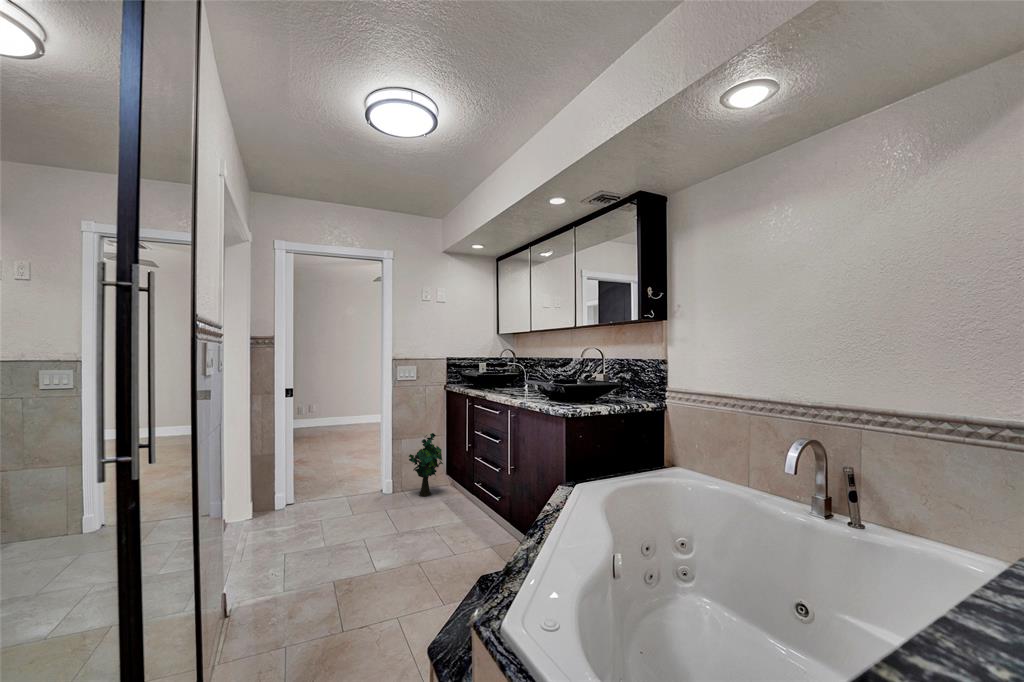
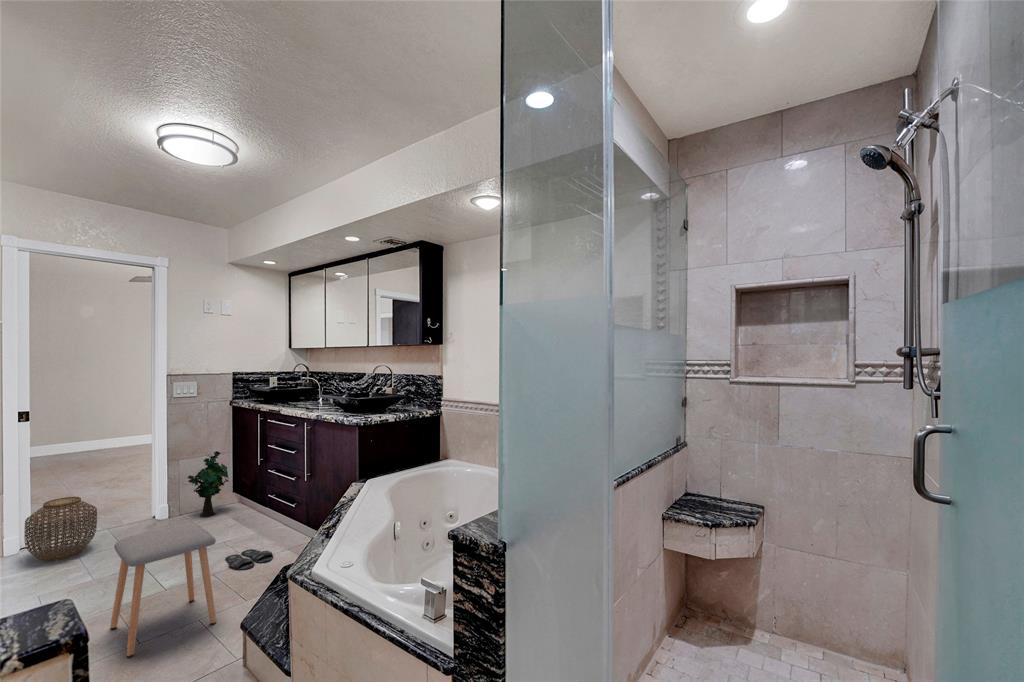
woven basket: none [285,464,336,520] -> present [24,497,97,561]
stool: none [324,508,414,651] -> present [110,523,216,657]
slippers: none [433,540,477,564] -> present [225,549,273,570]

